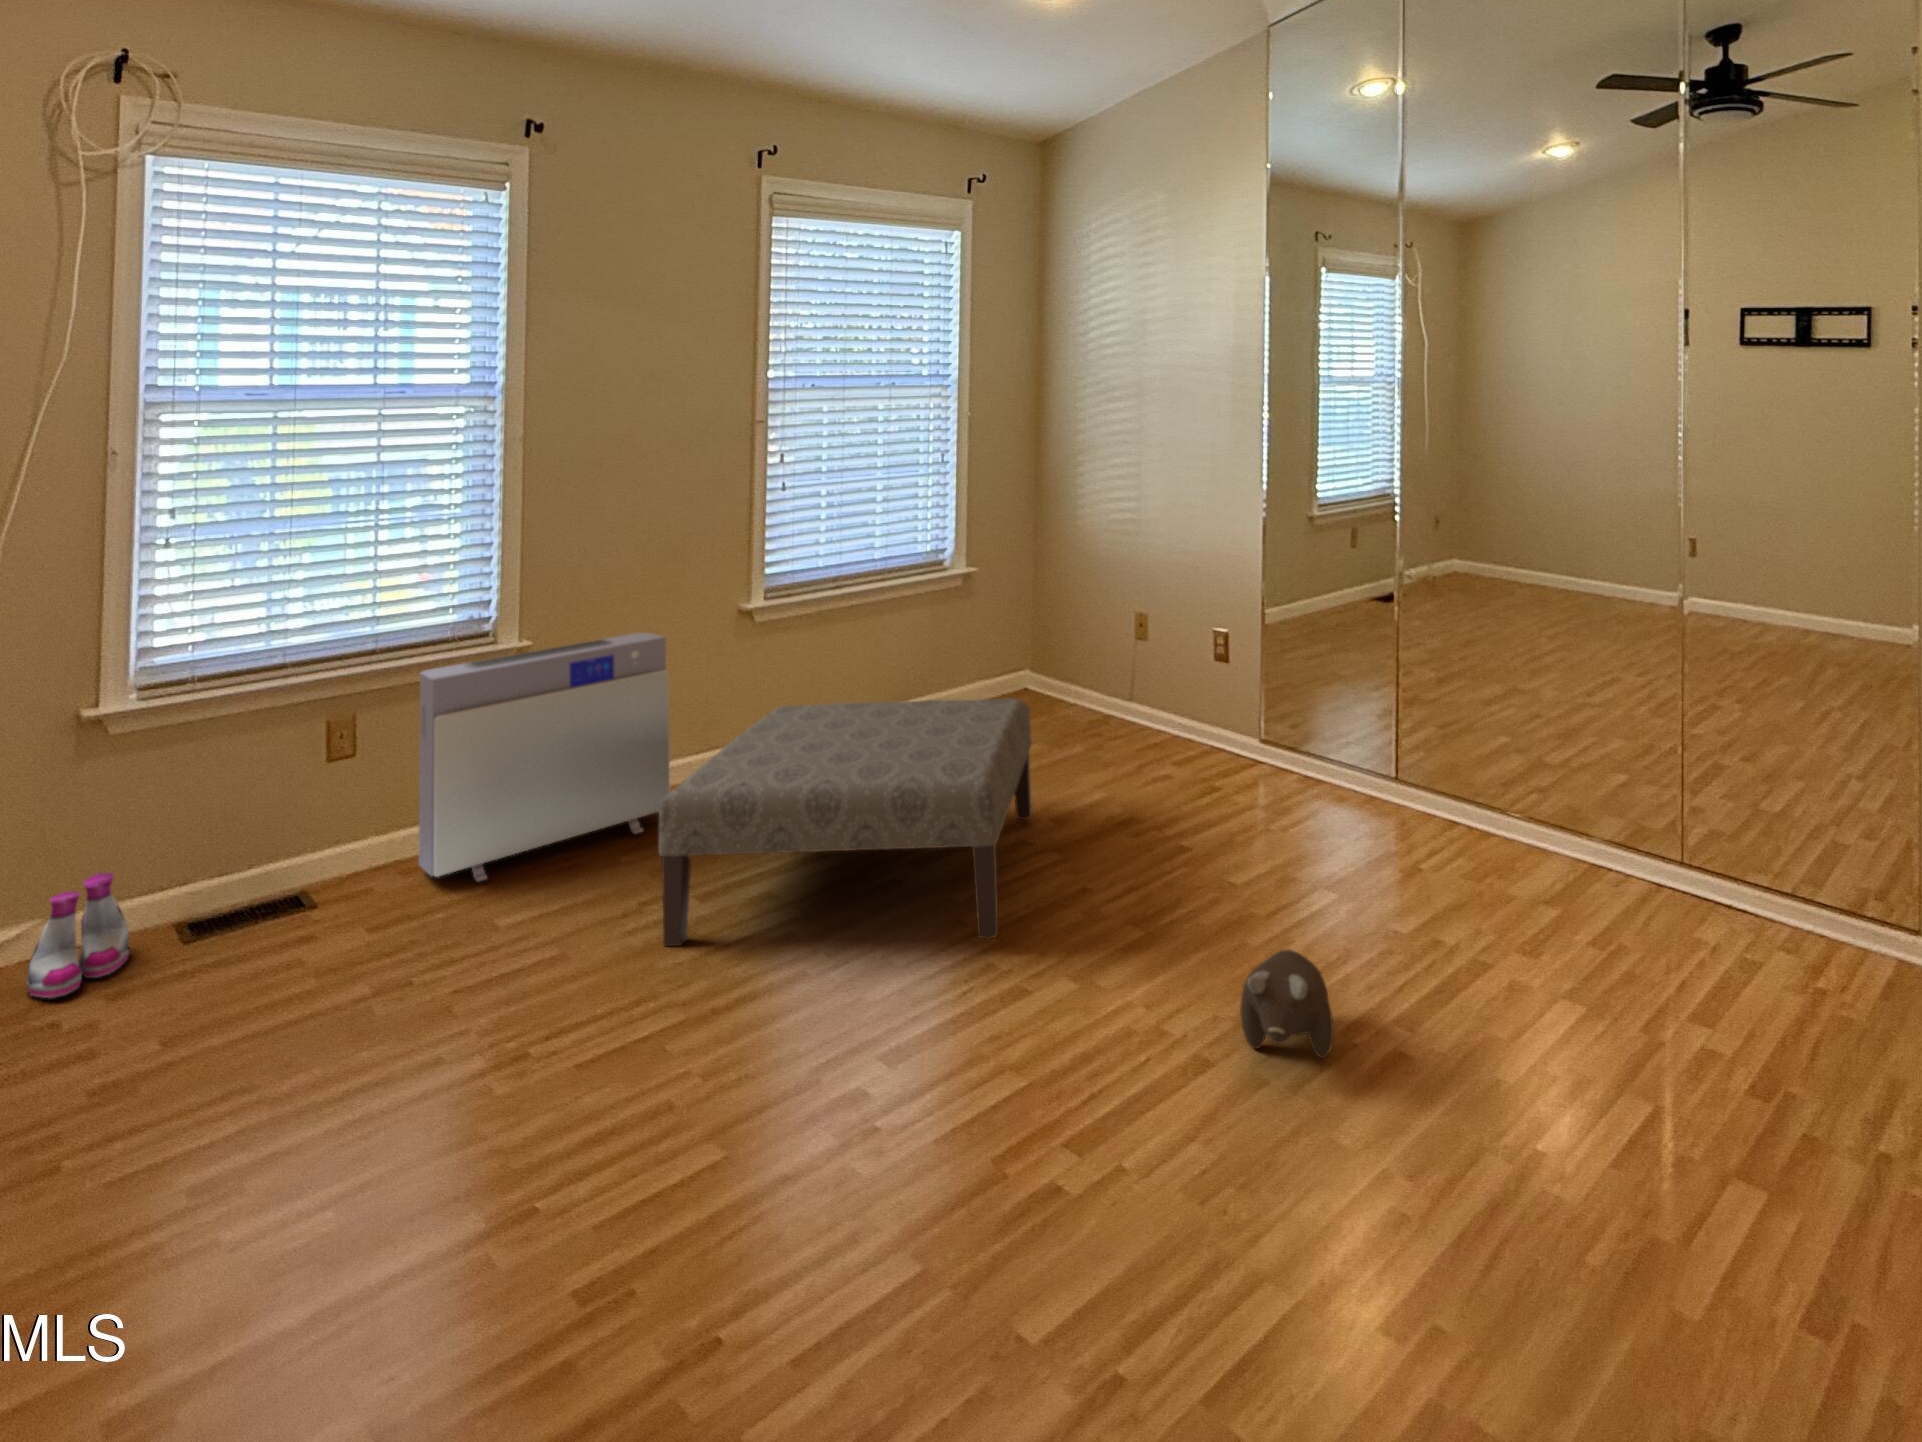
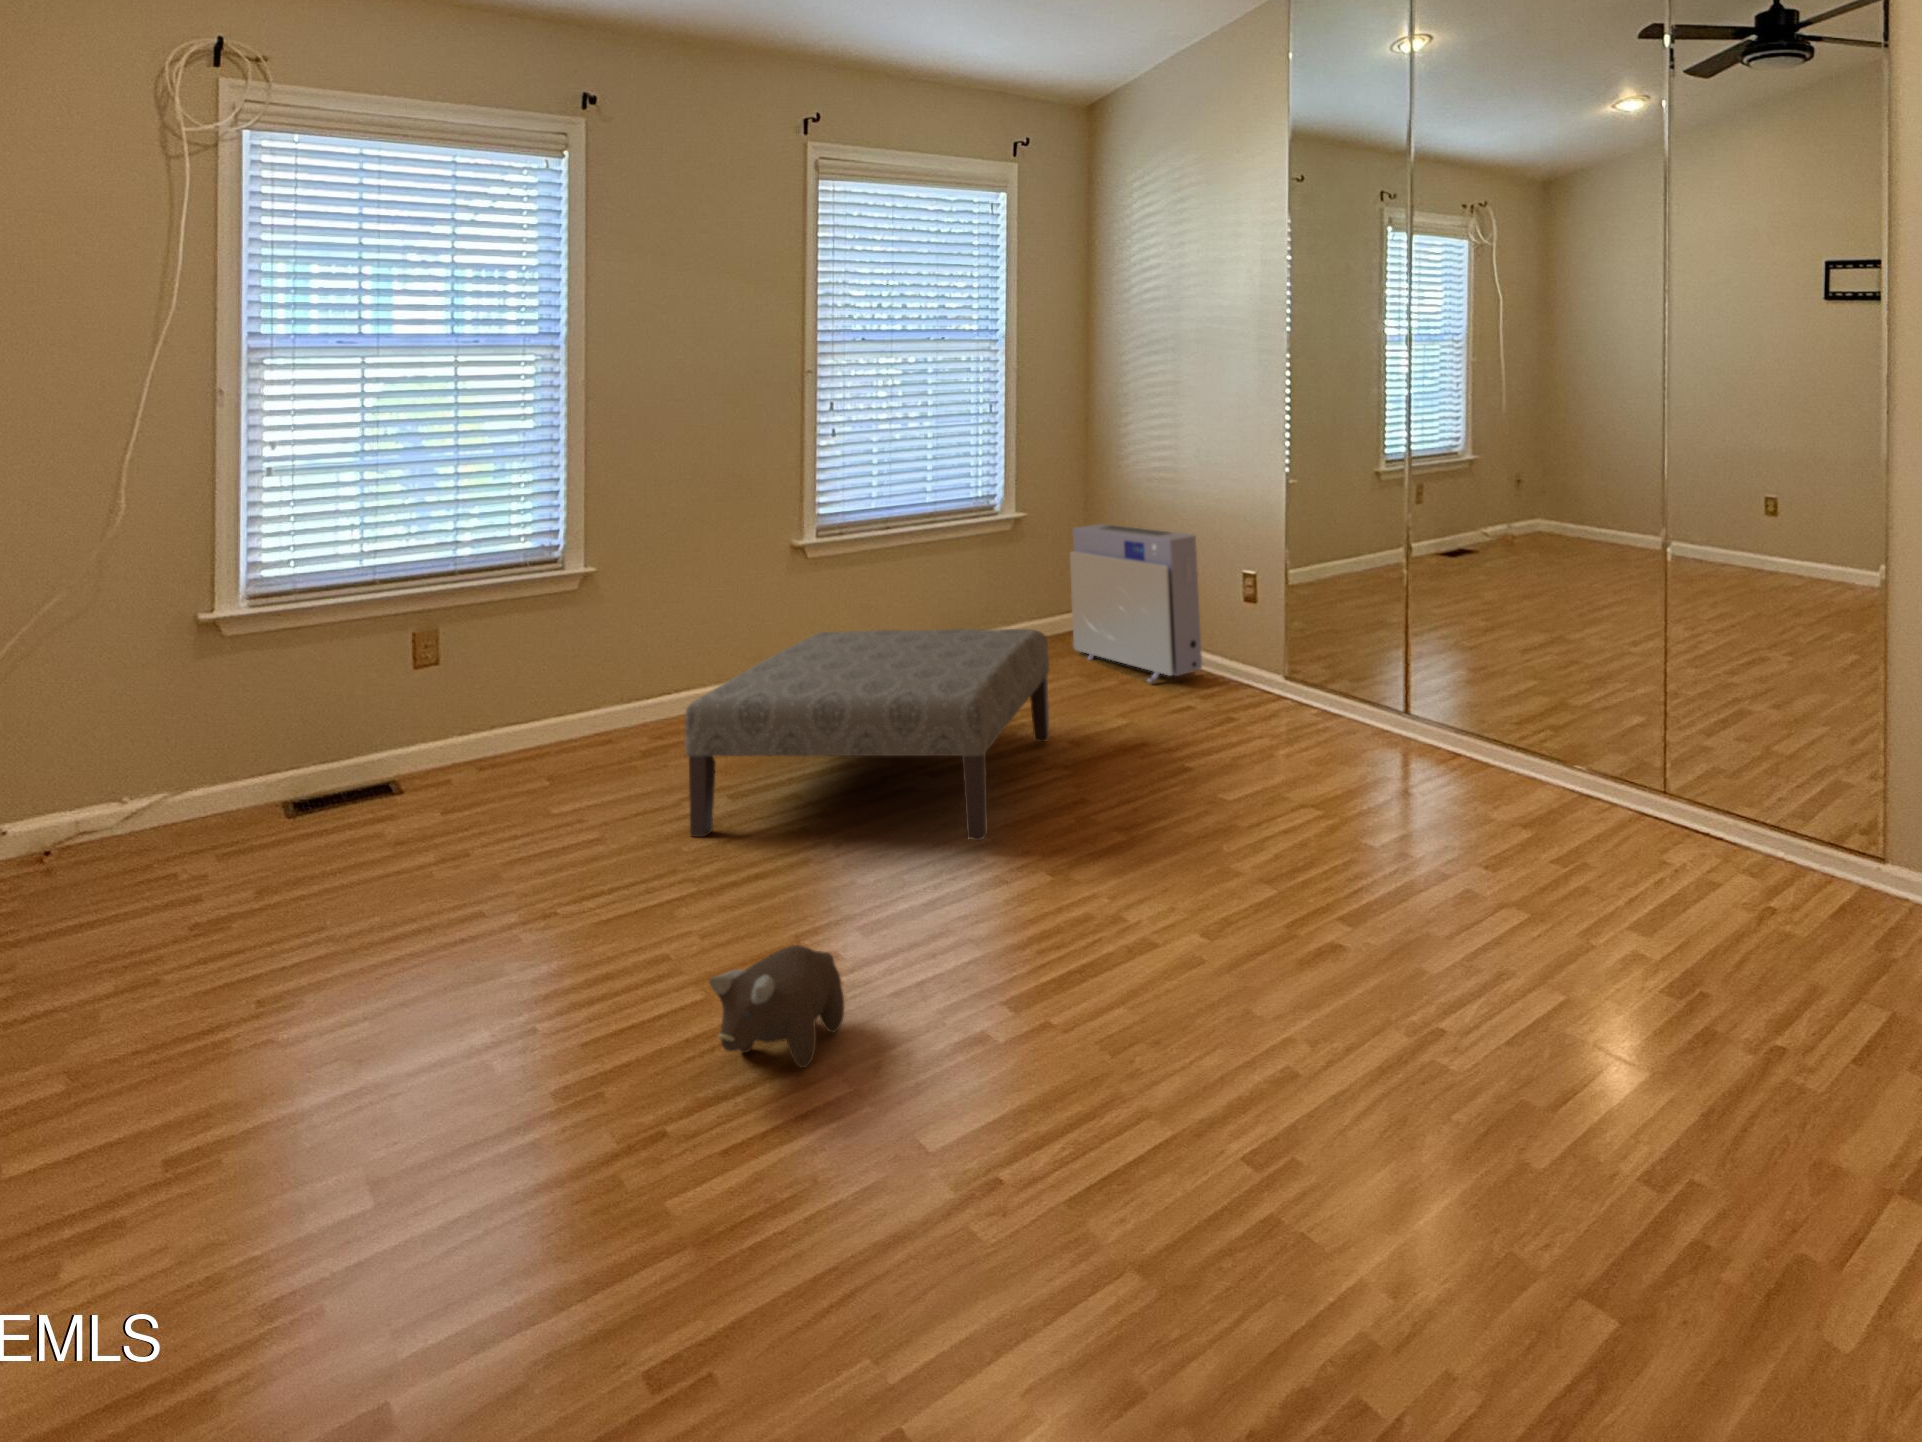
air purifier: present [419,633,670,881] -> present [1070,524,1202,682]
boots: present [26,873,129,998] -> none [155,754,245,856]
plush toy: present [1240,950,1334,1058] -> present [709,945,844,1068]

